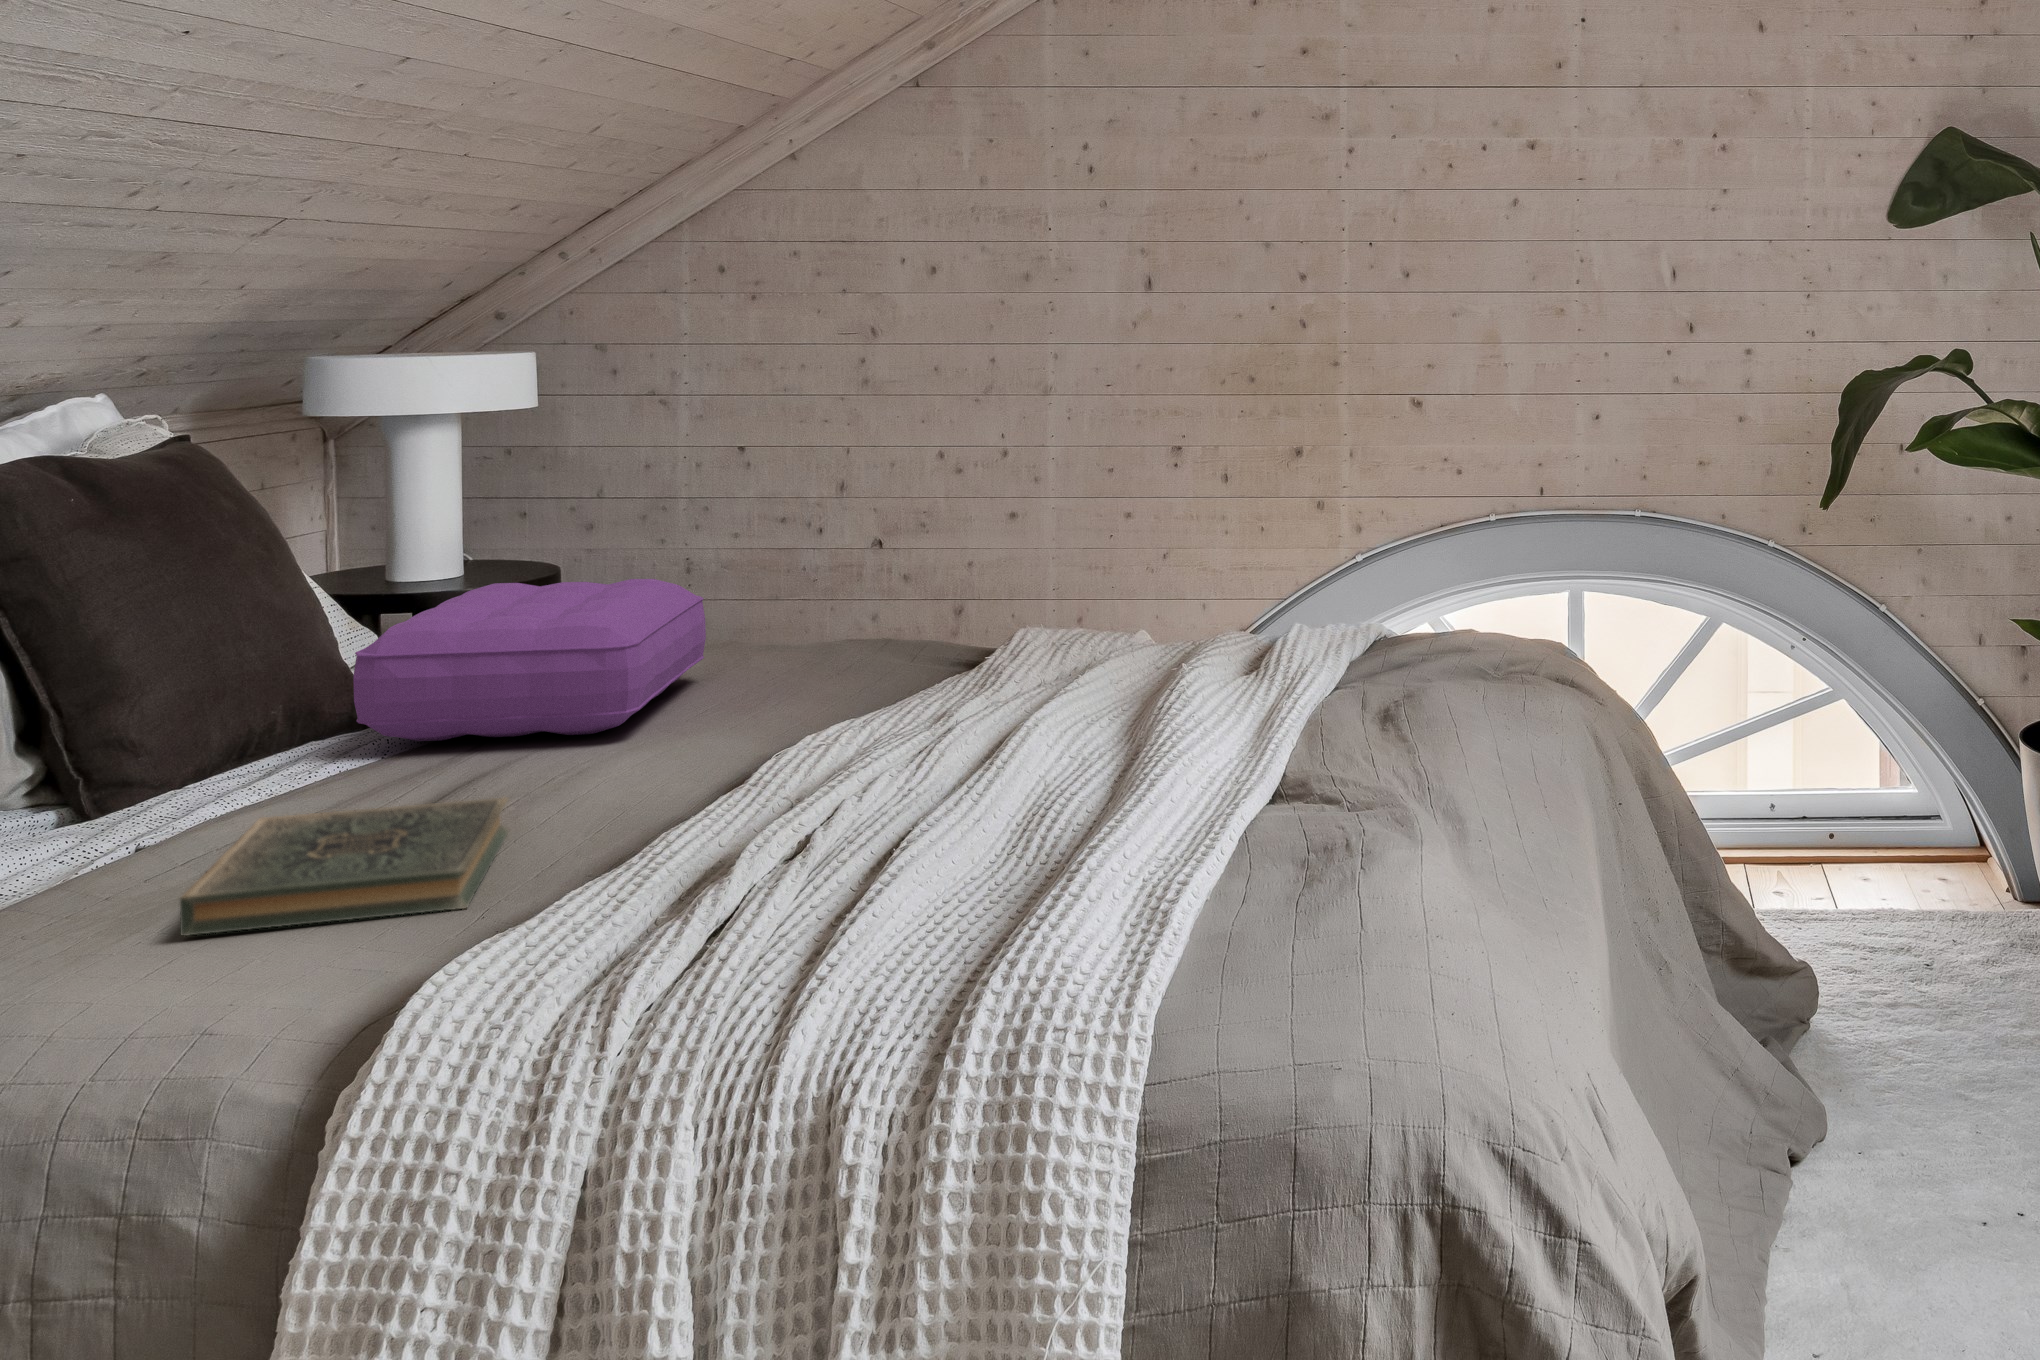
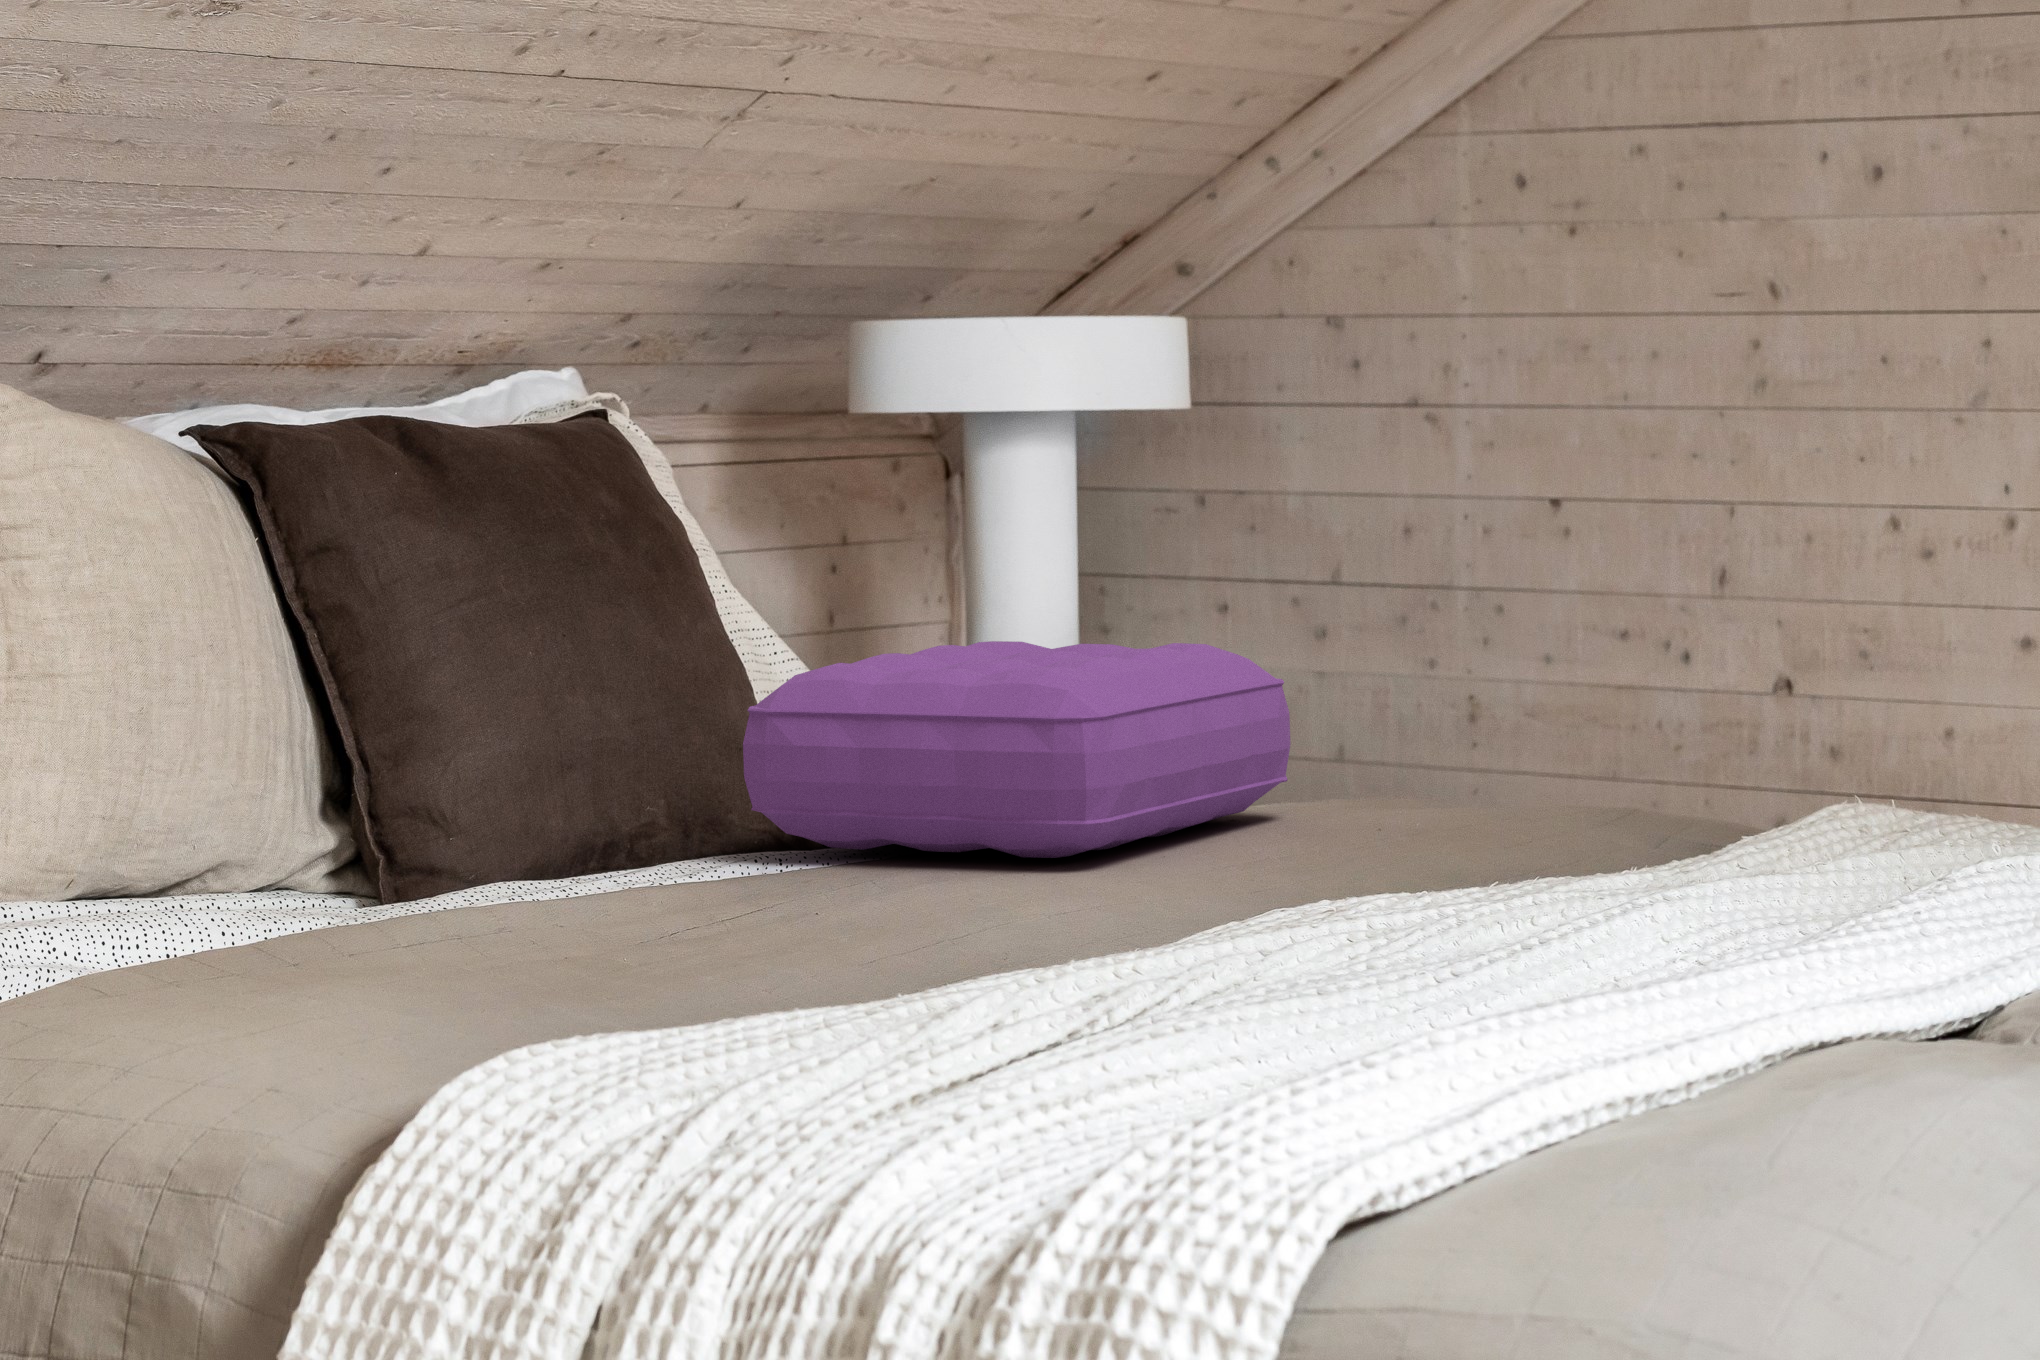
book: present [180,797,509,936] -> none [346,882,823,1001]

